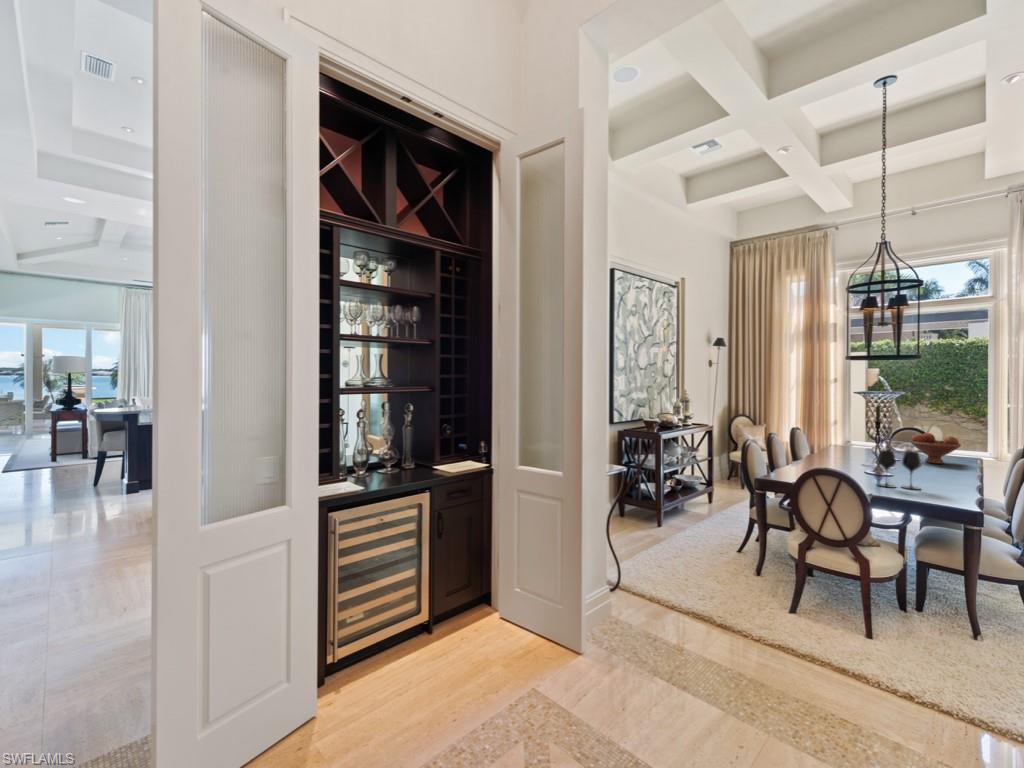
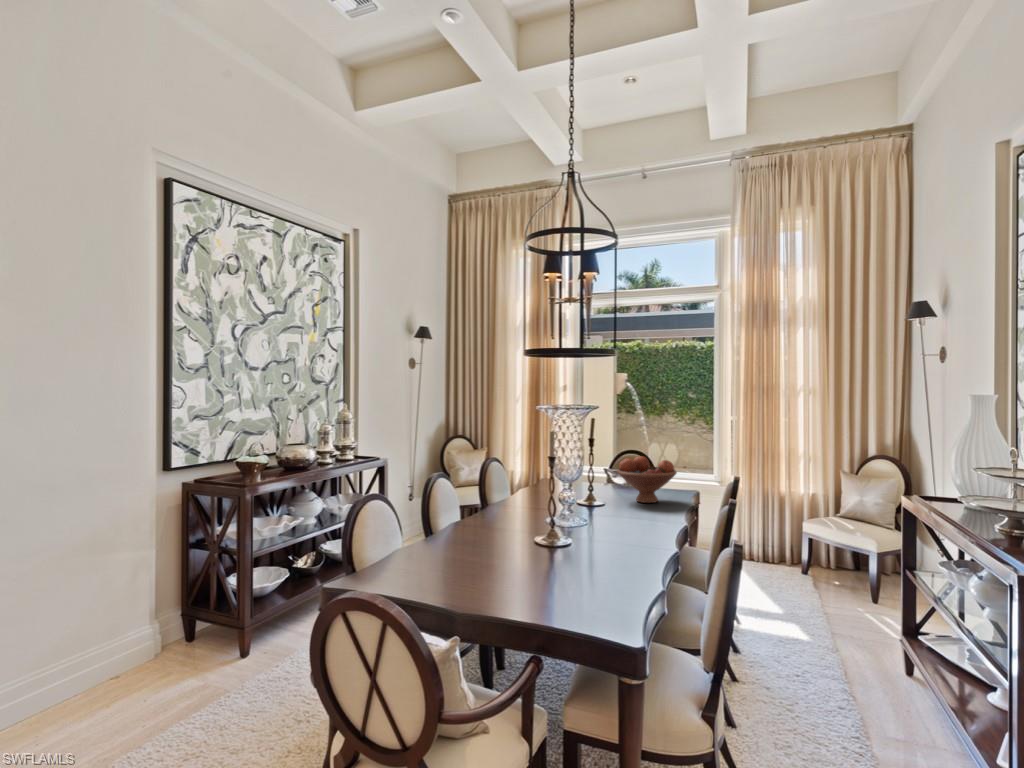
wine glass: present [878,450,921,490] -> none [508,498,574,574]

